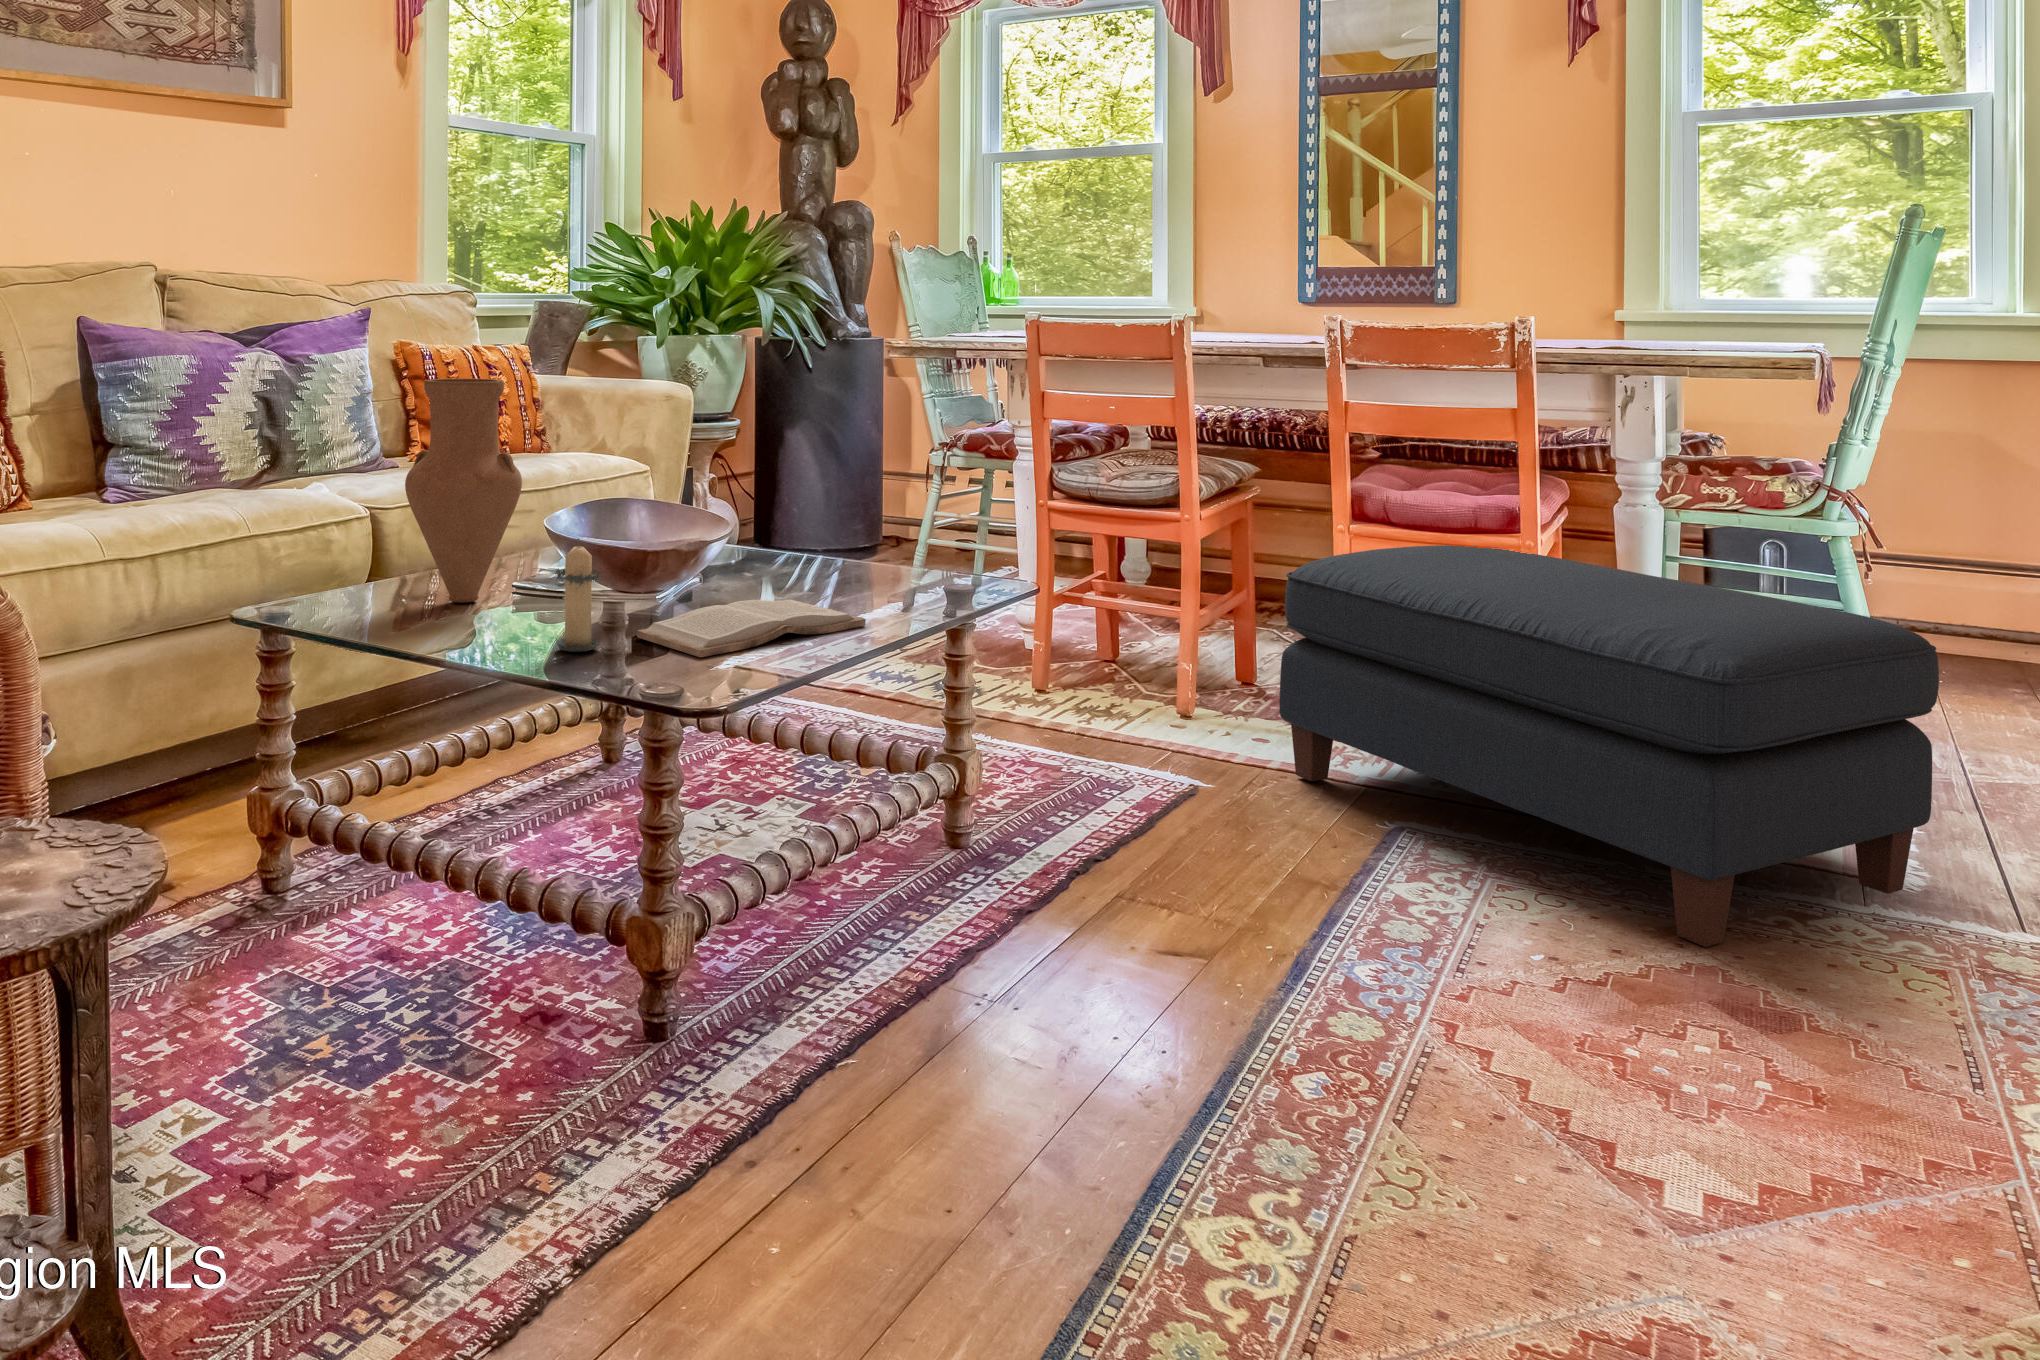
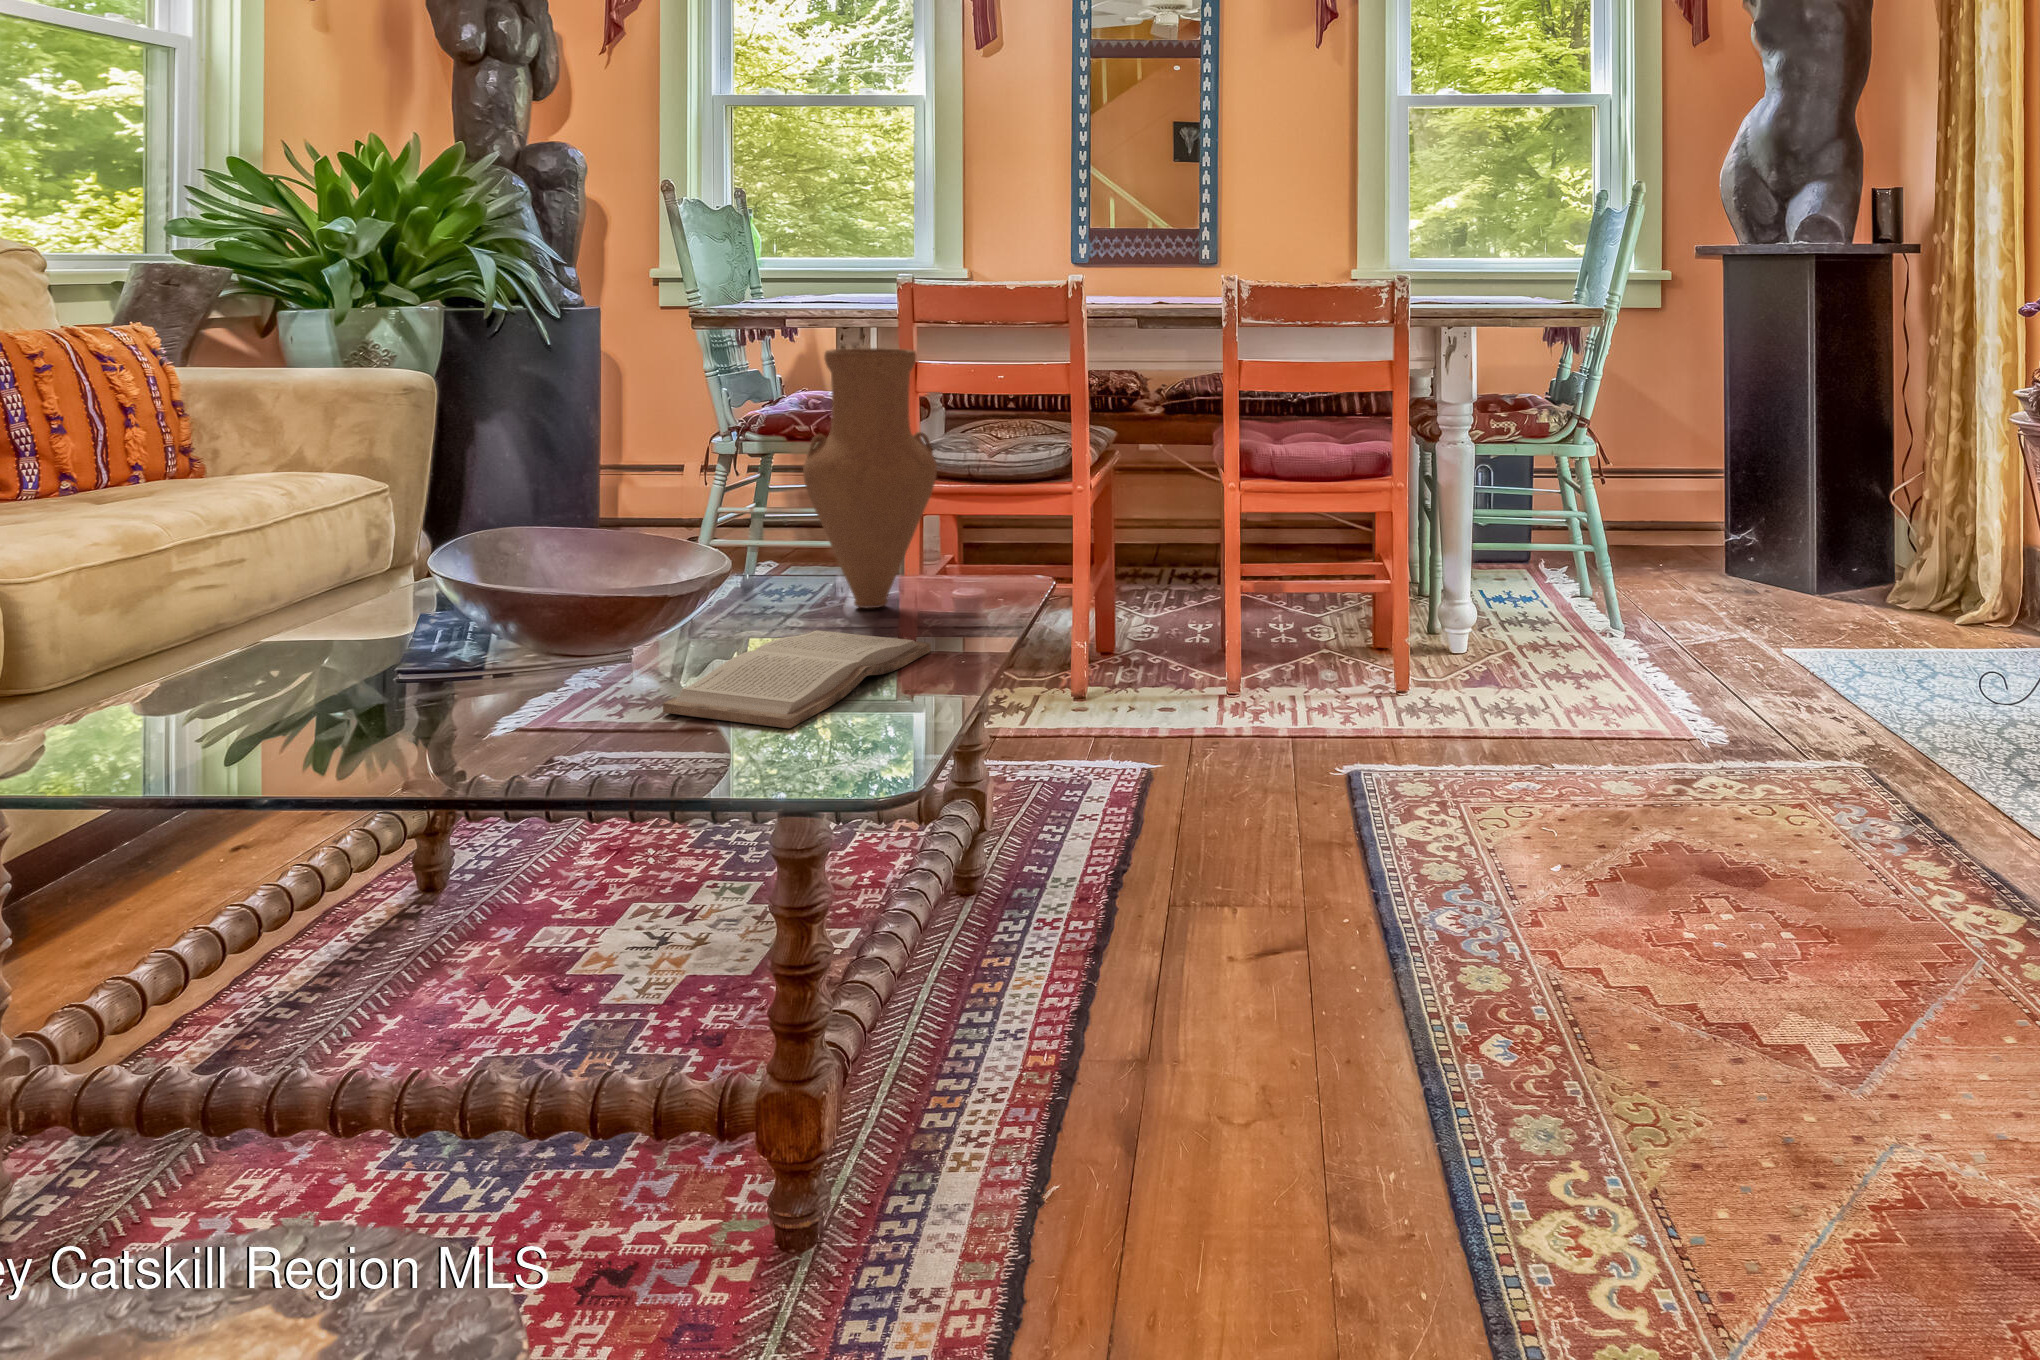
vase: present [405,378,522,603] -> present [803,348,937,608]
candle: present [555,539,601,652] -> none [556,589,640,754]
ottoman: present [1279,545,1939,947] -> none [1217,490,1755,830]

